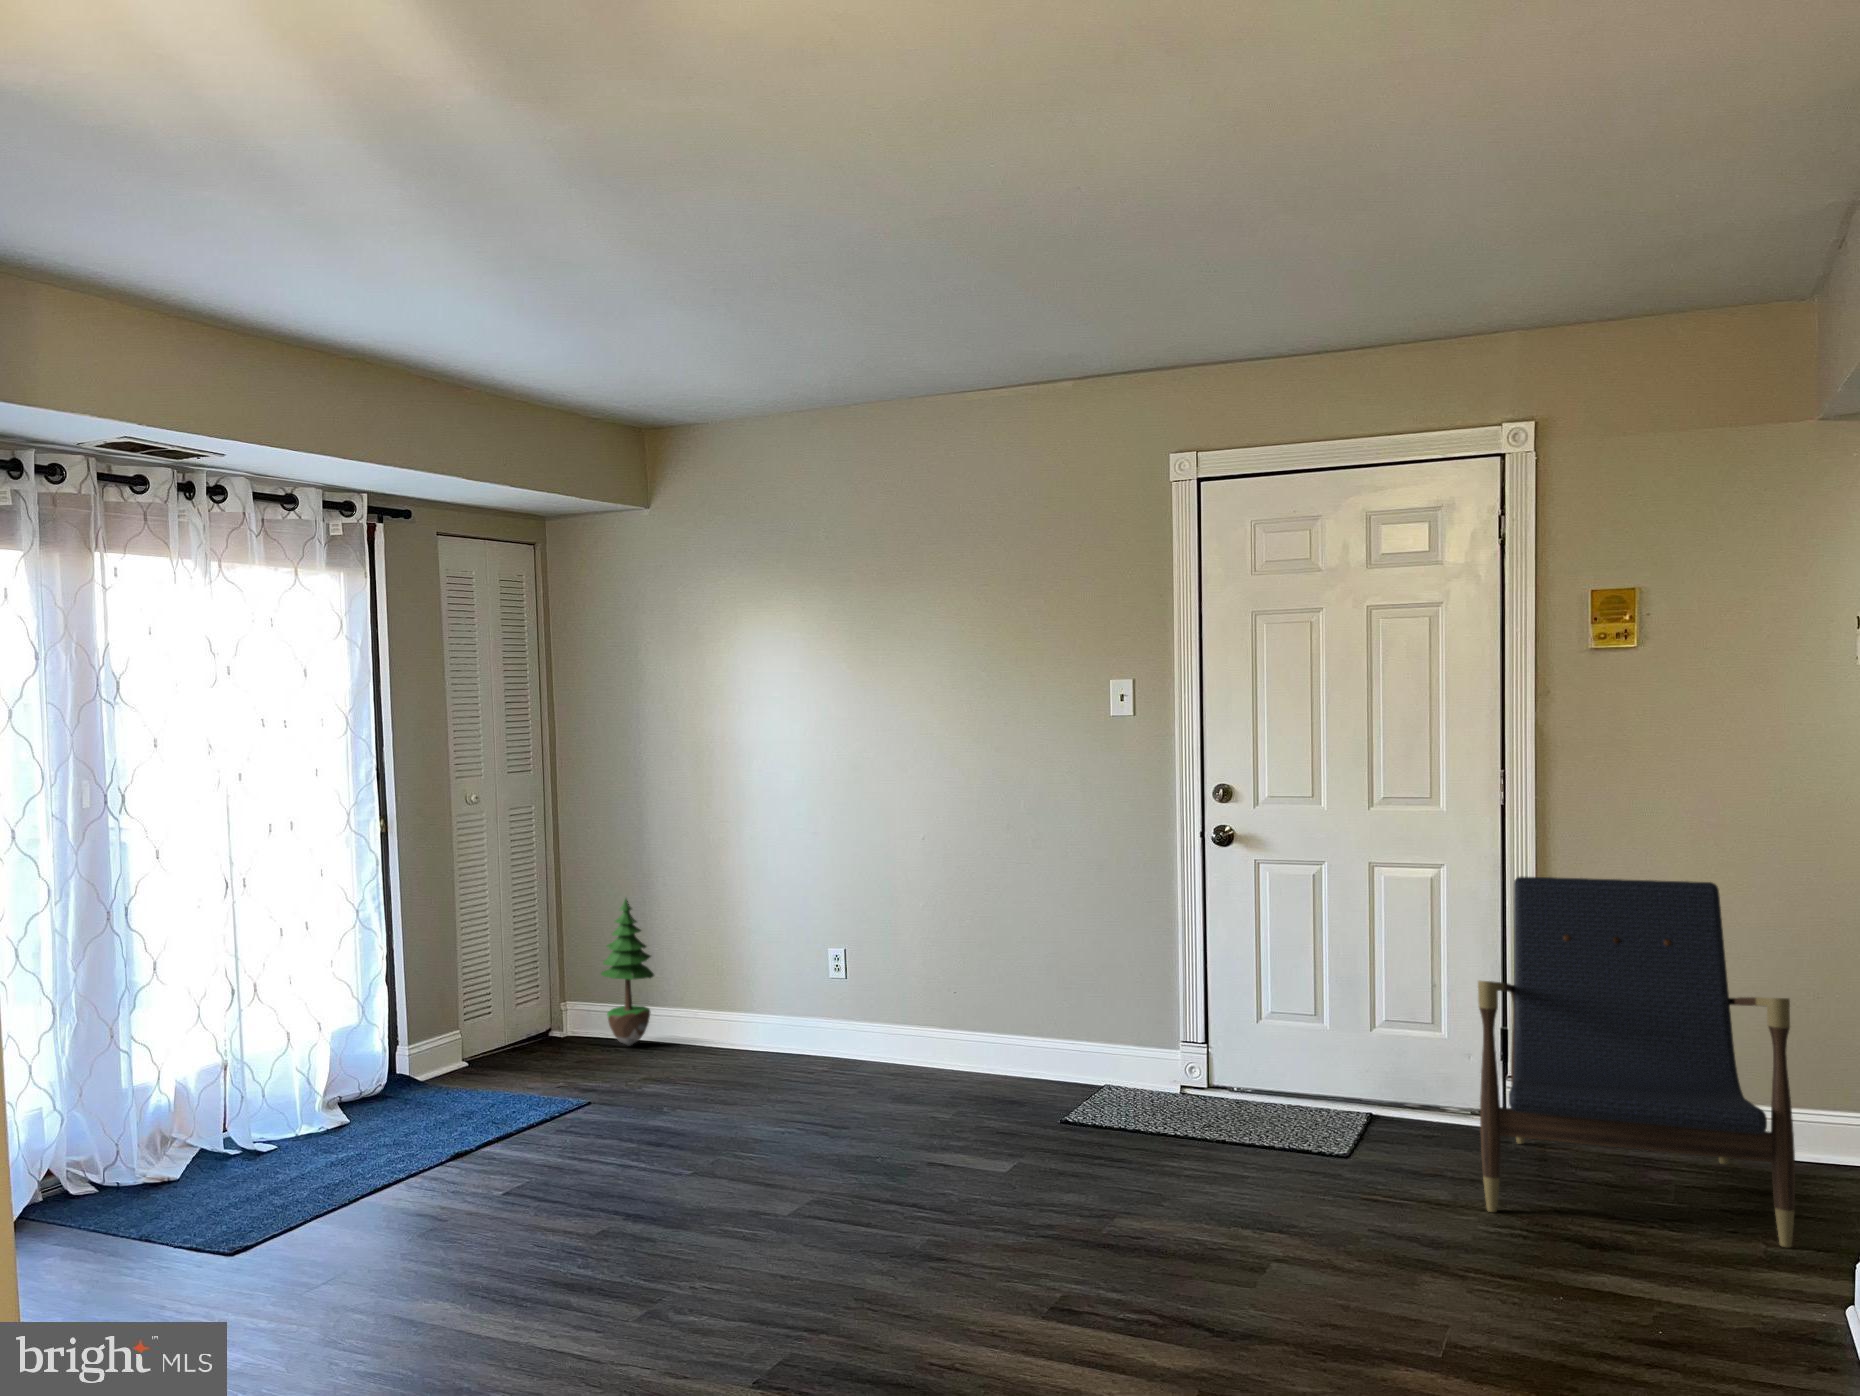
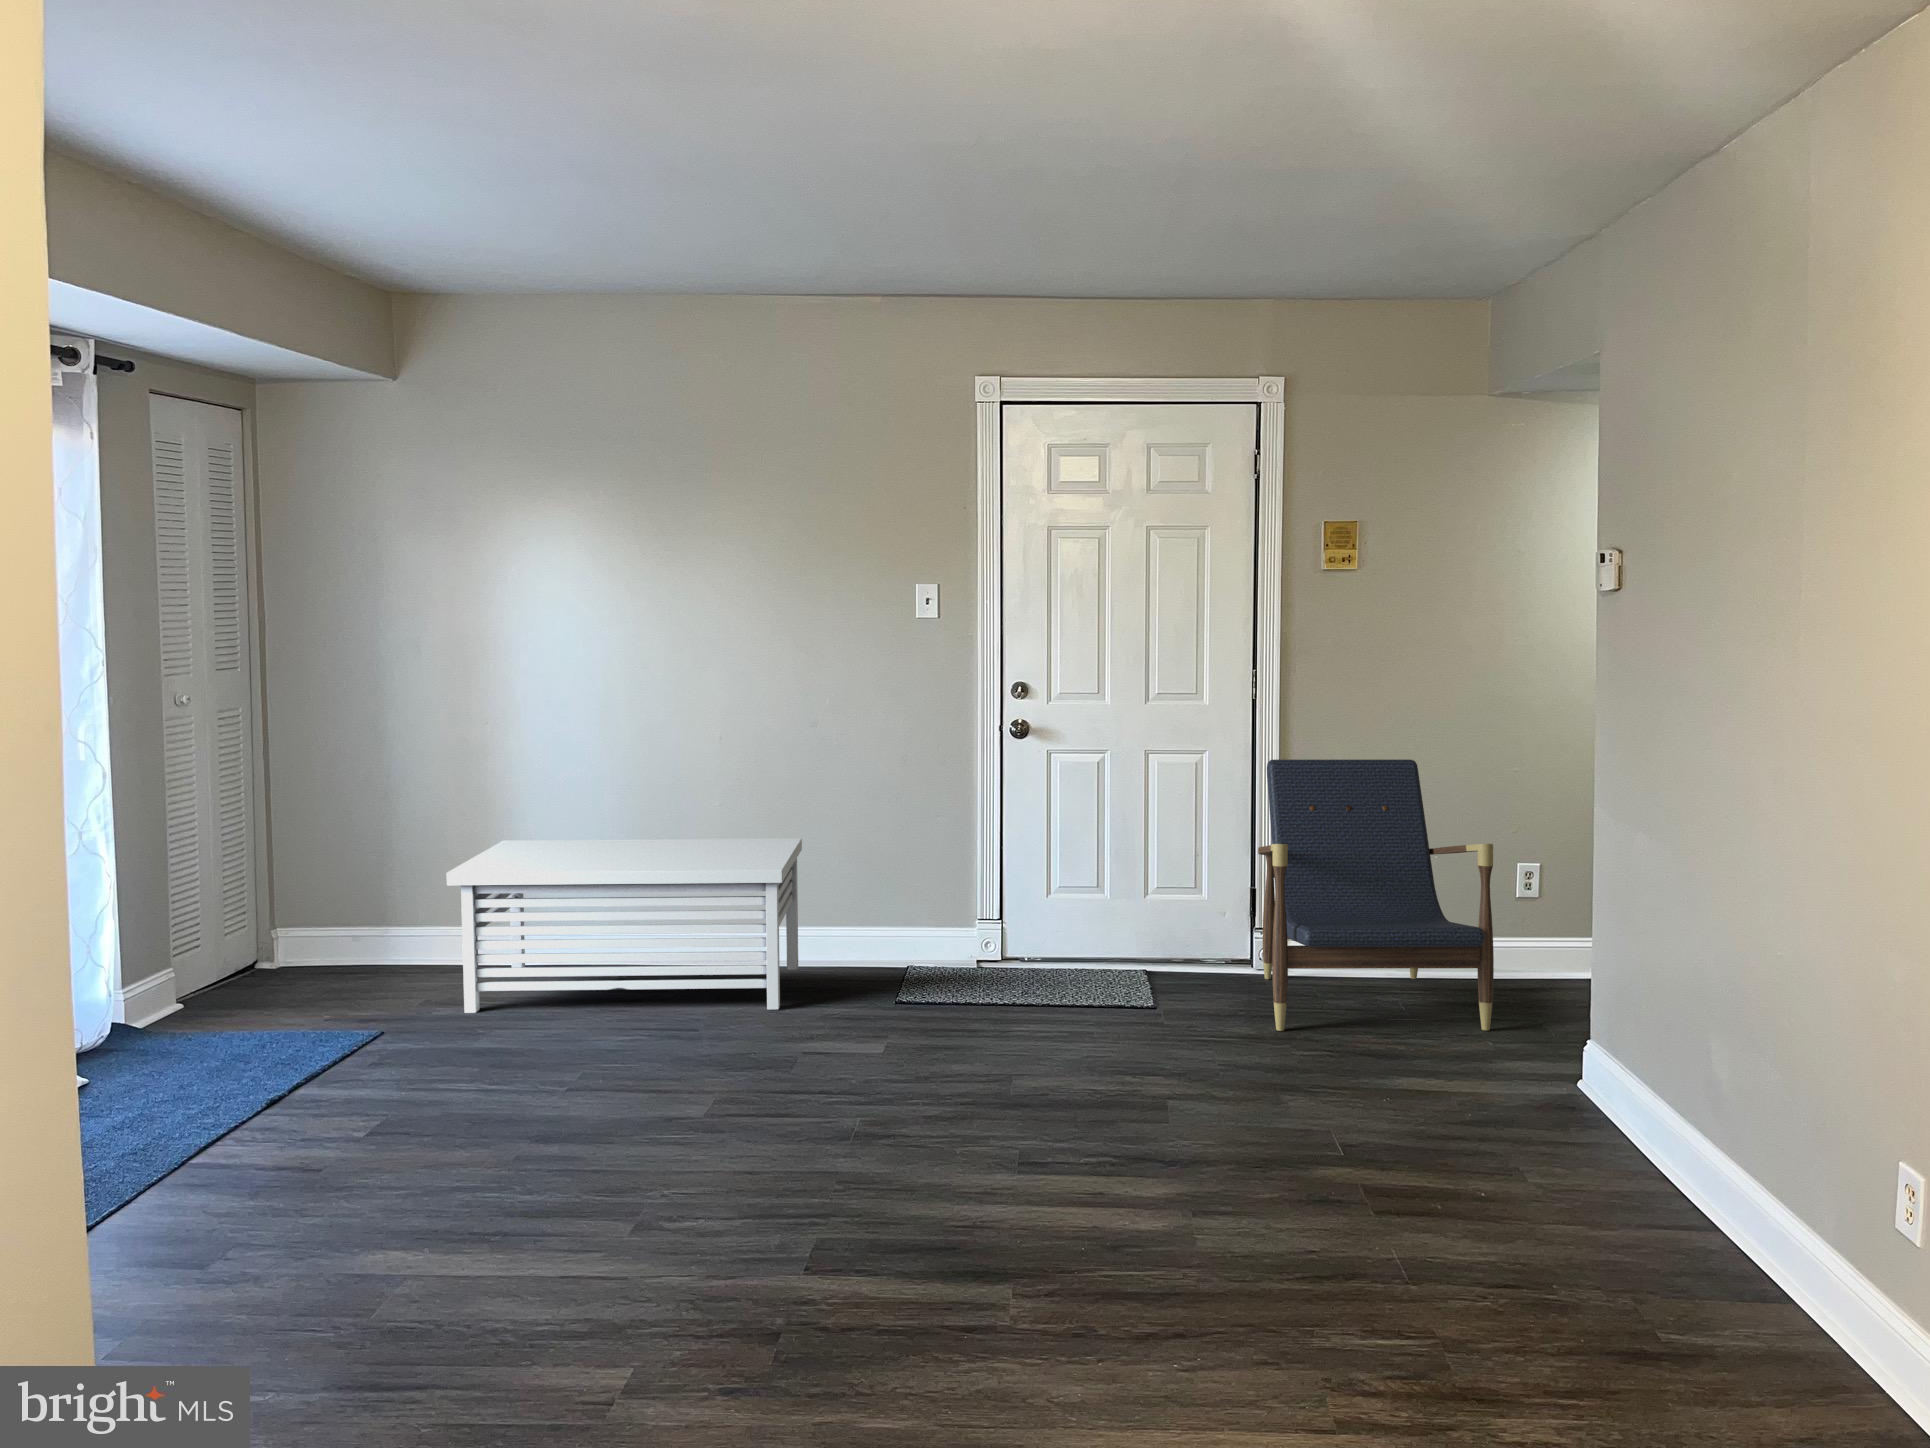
potted tree: present [601,899,654,1046] -> none [337,811,402,973]
storage bench: none [654,930,1002,1120] -> present [447,838,802,1013]

